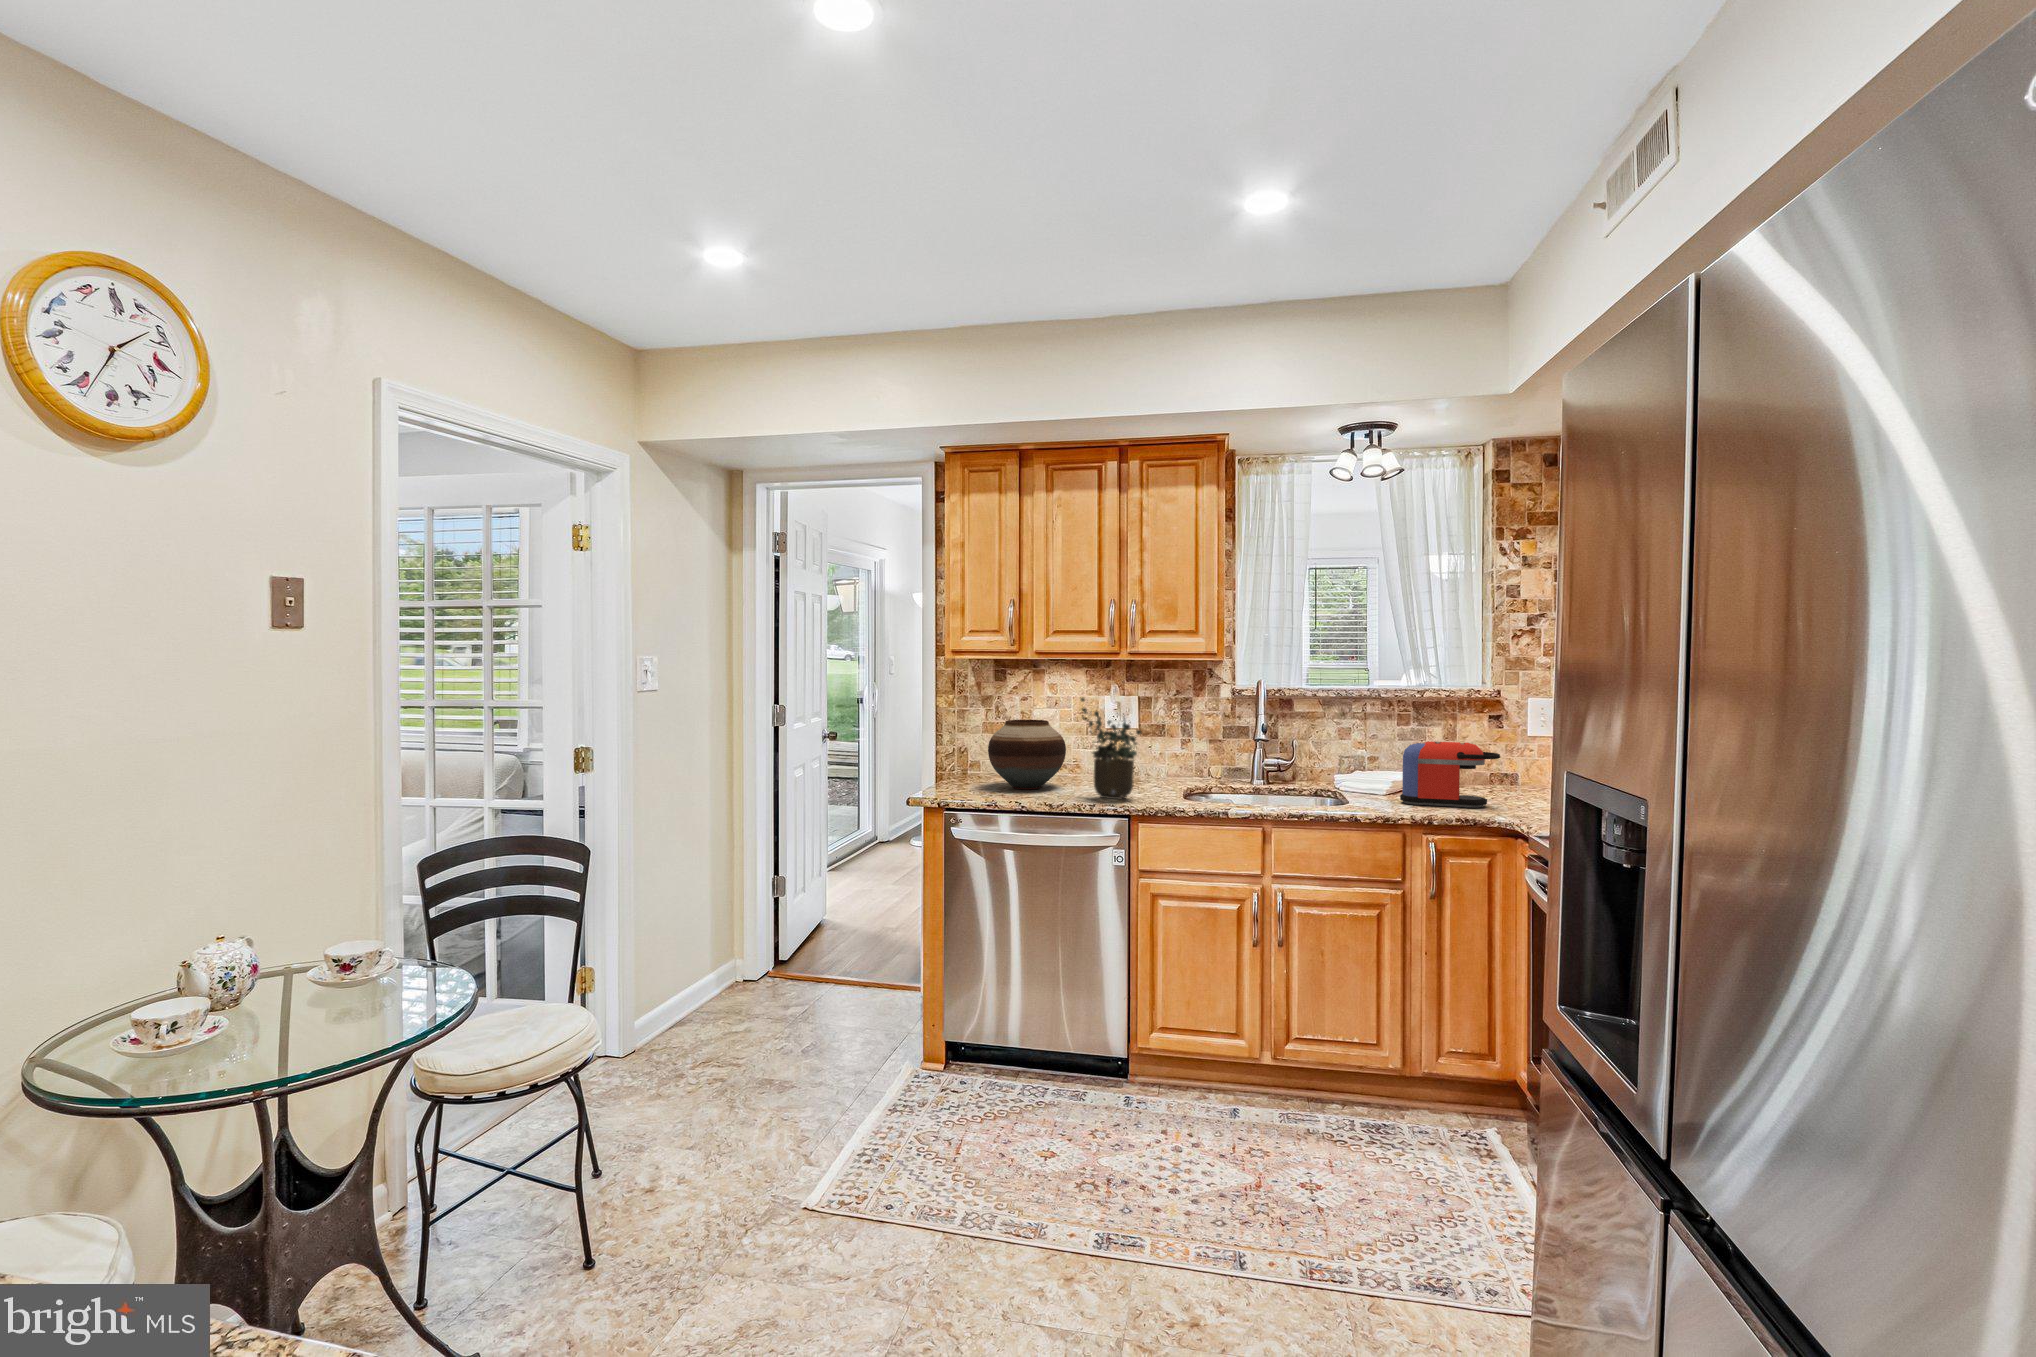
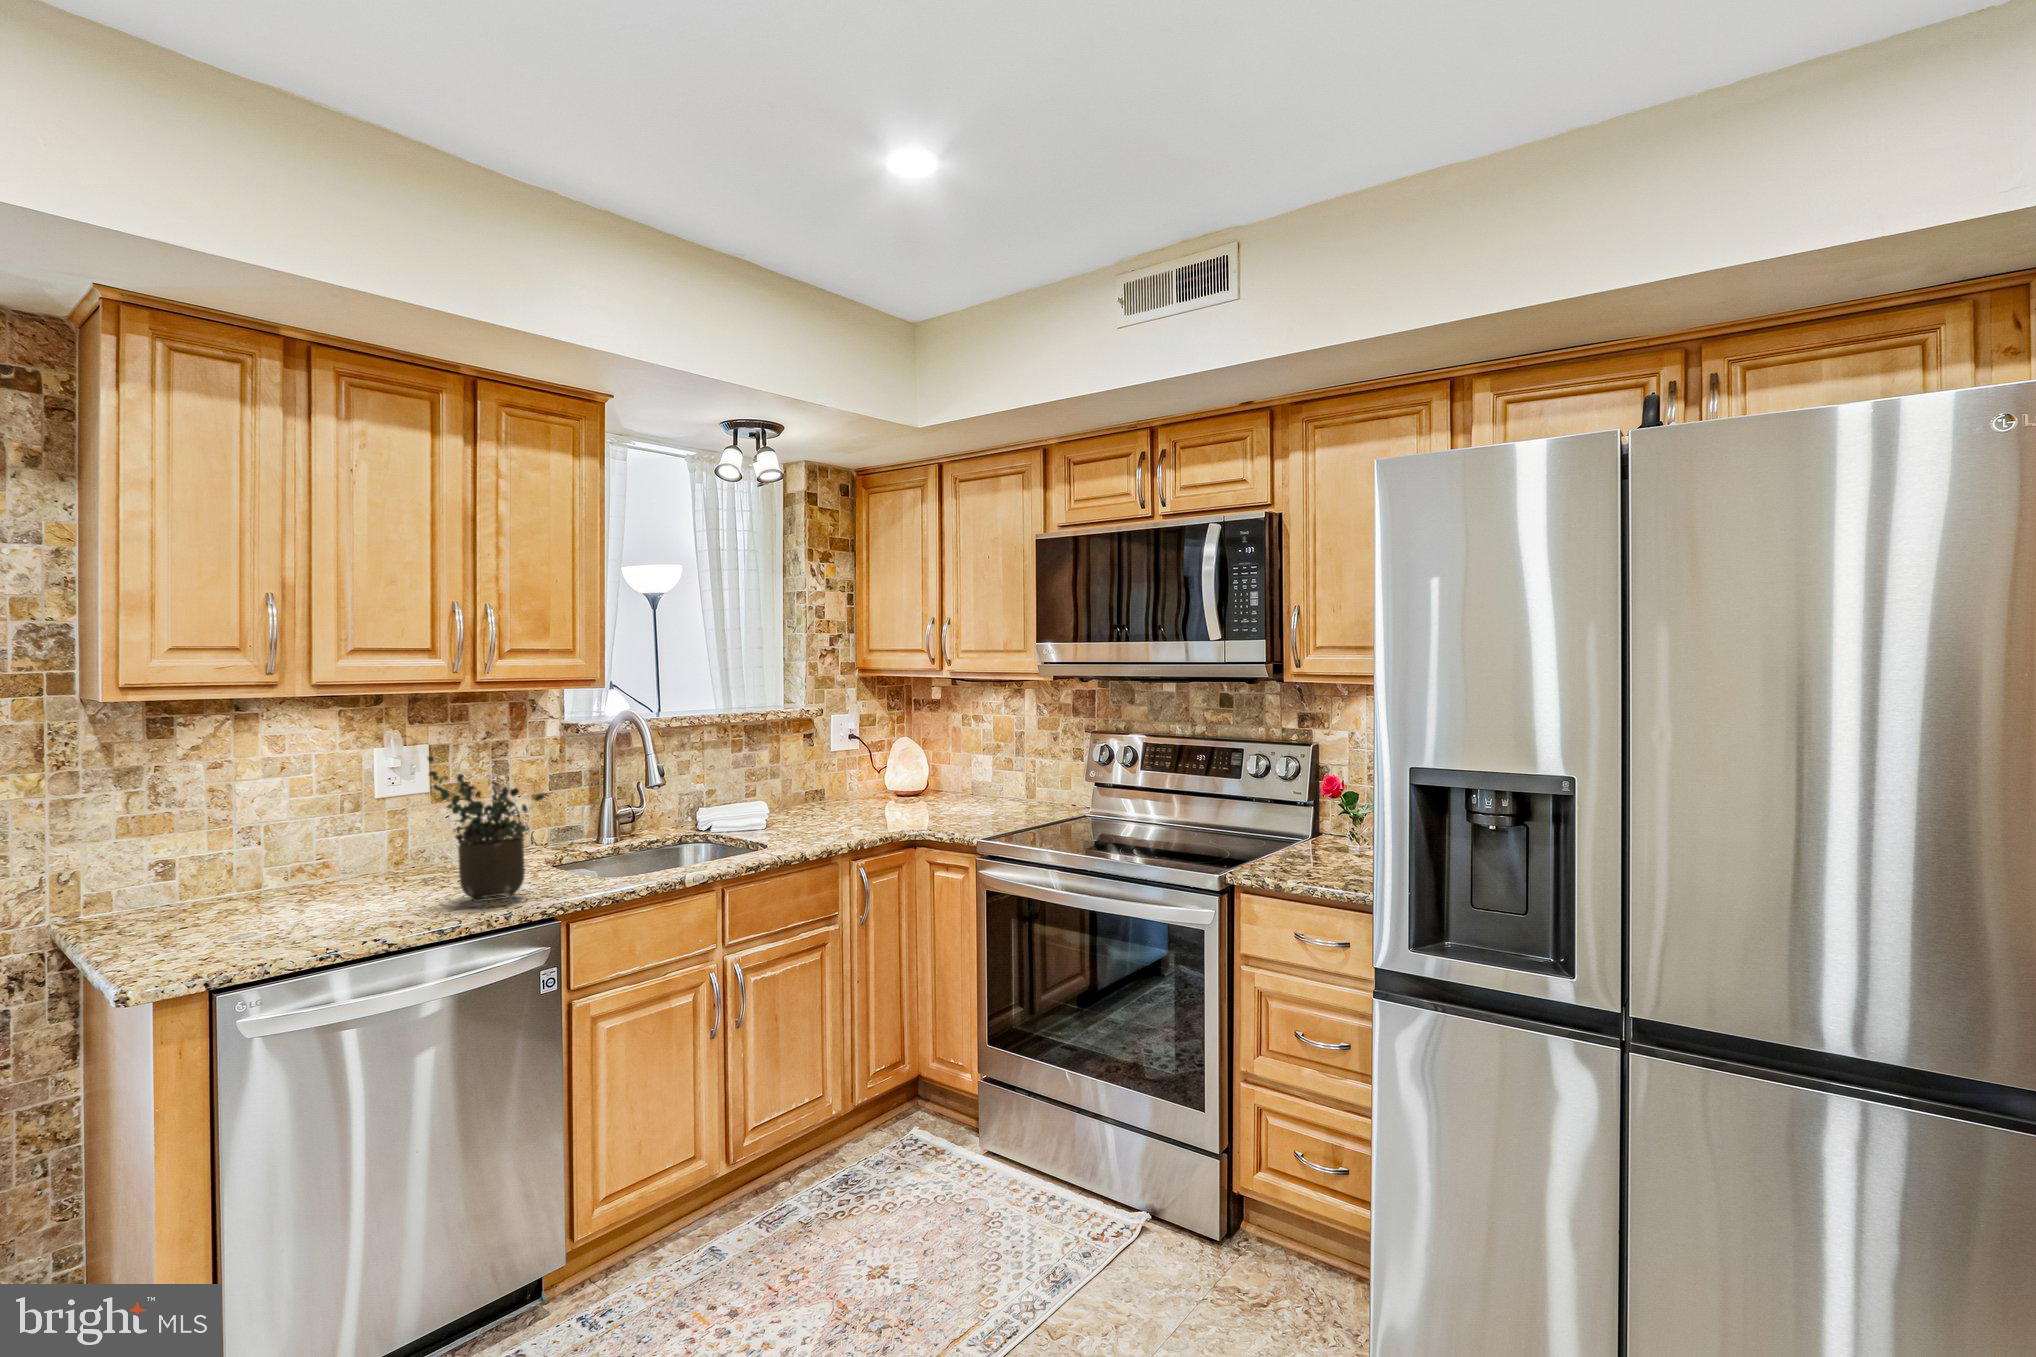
vase: present [988,720,1066,789] -> none [202,798,362,920]
coffee maker: present [1400,741,1500,808] -> none [784,765,868,836]

